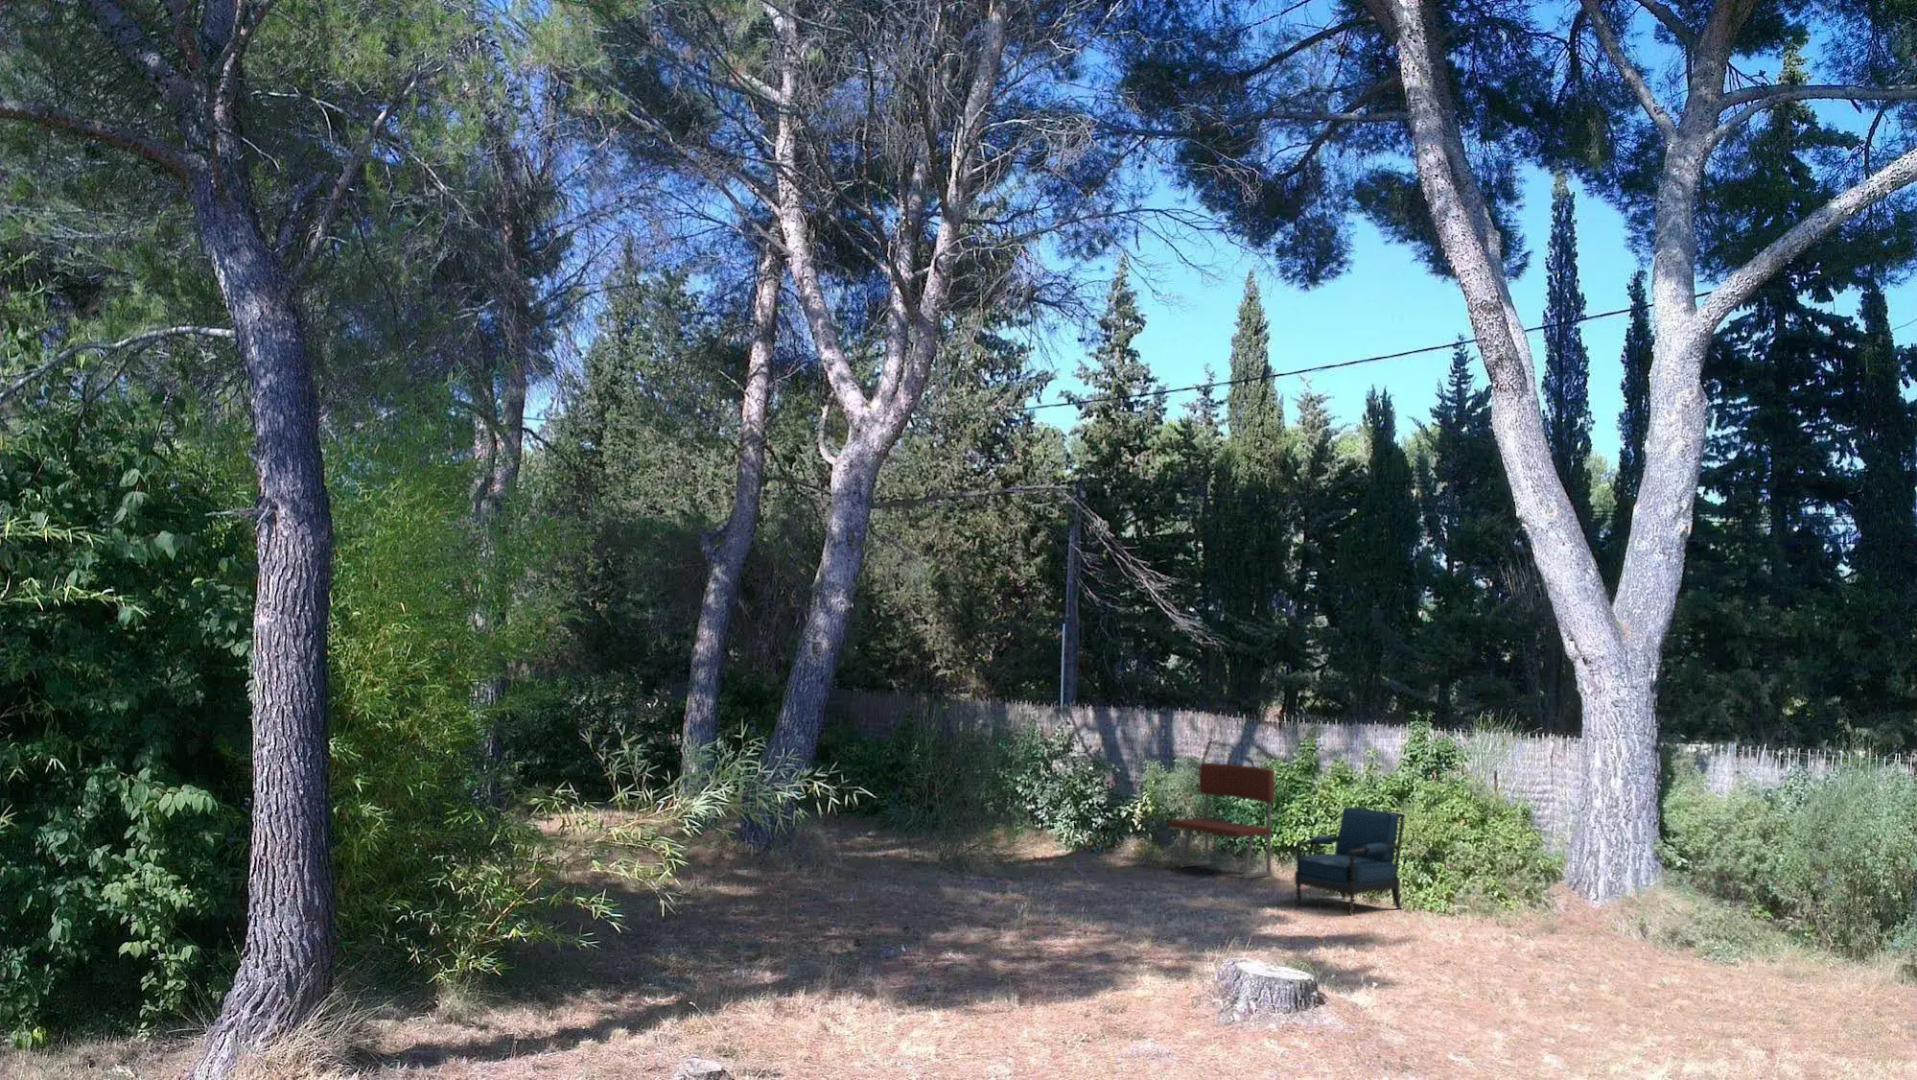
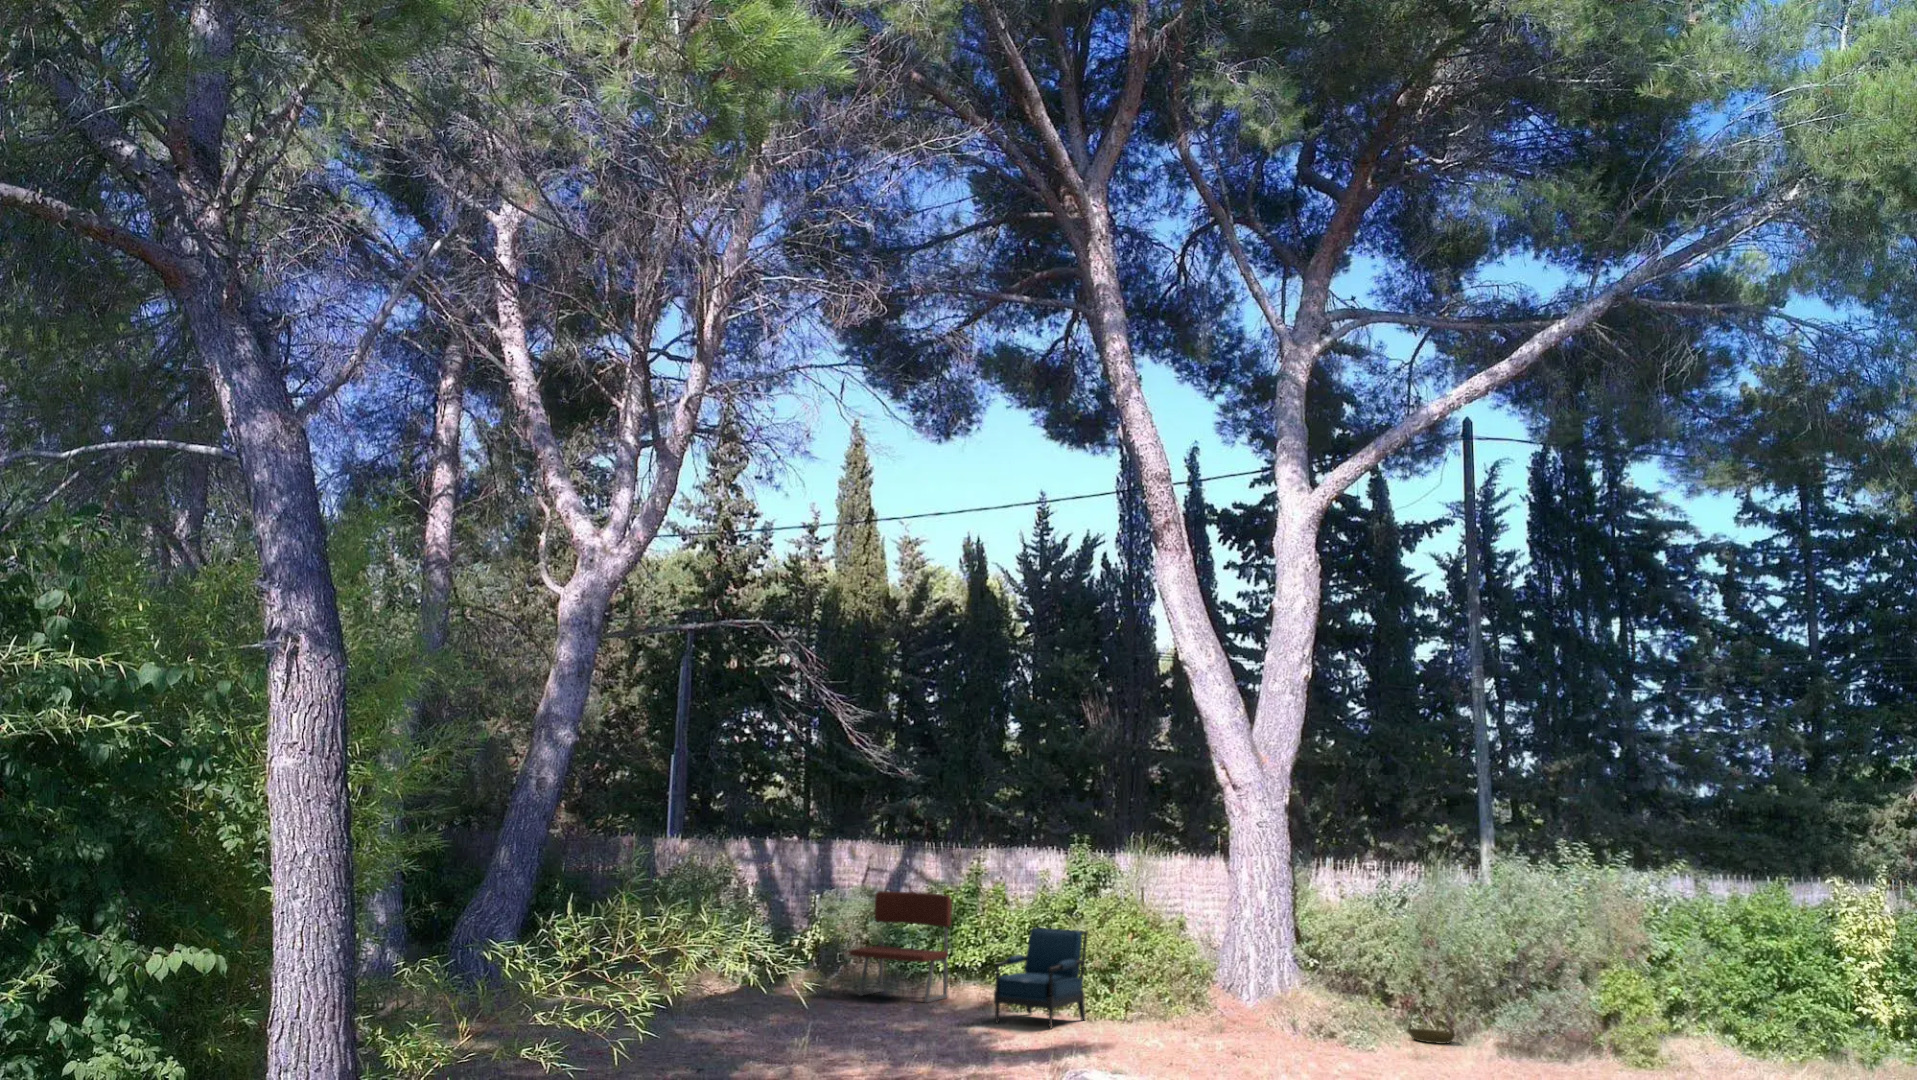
basket: none [1788,923,1851,969] -> present [1408,1006,1455,1044]

